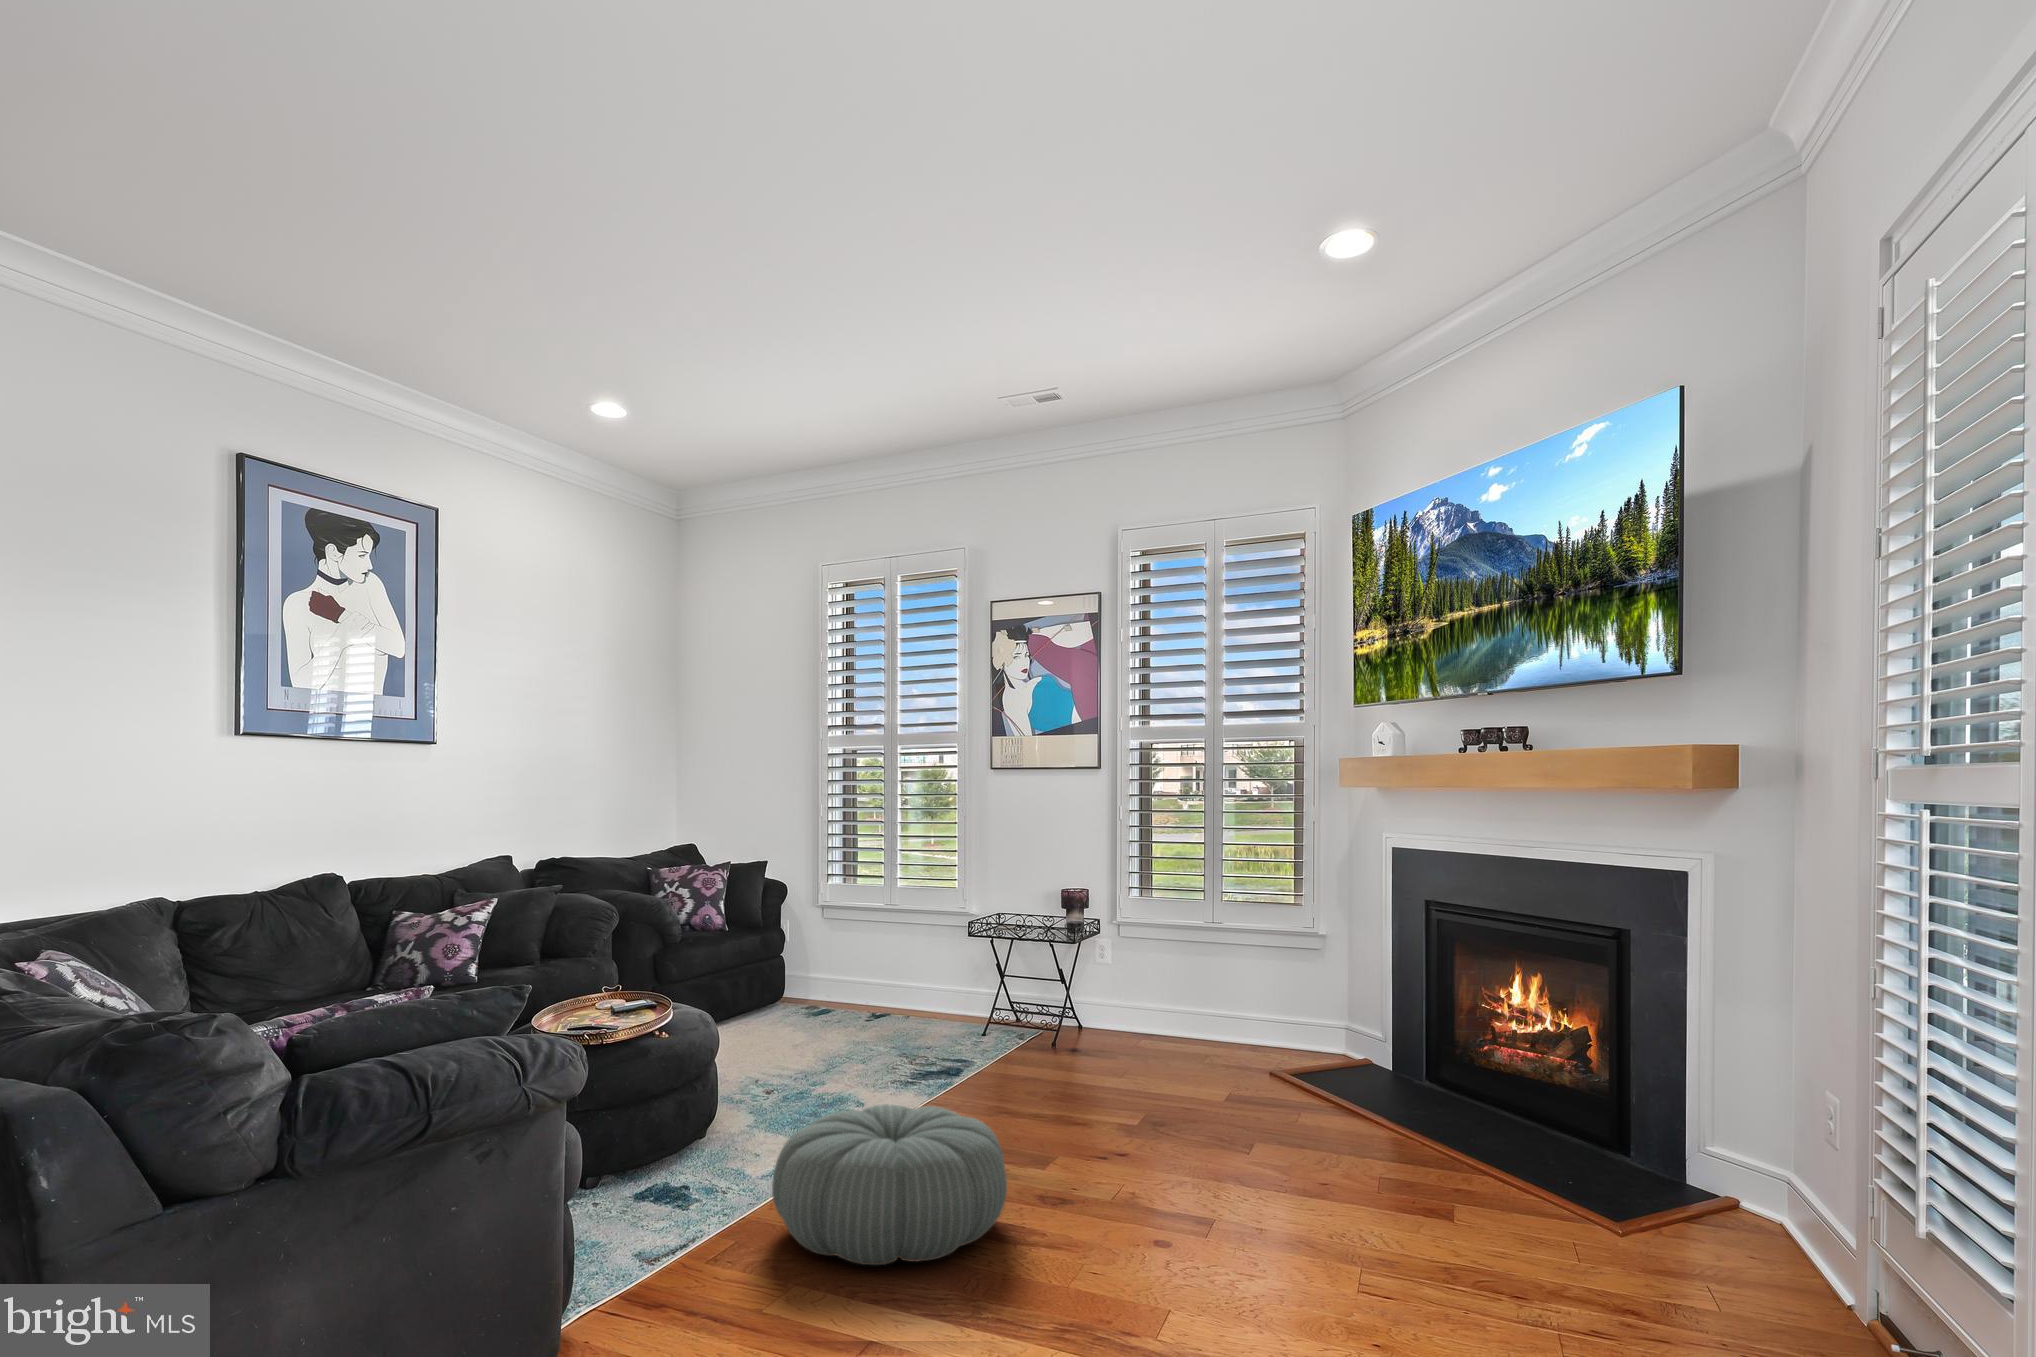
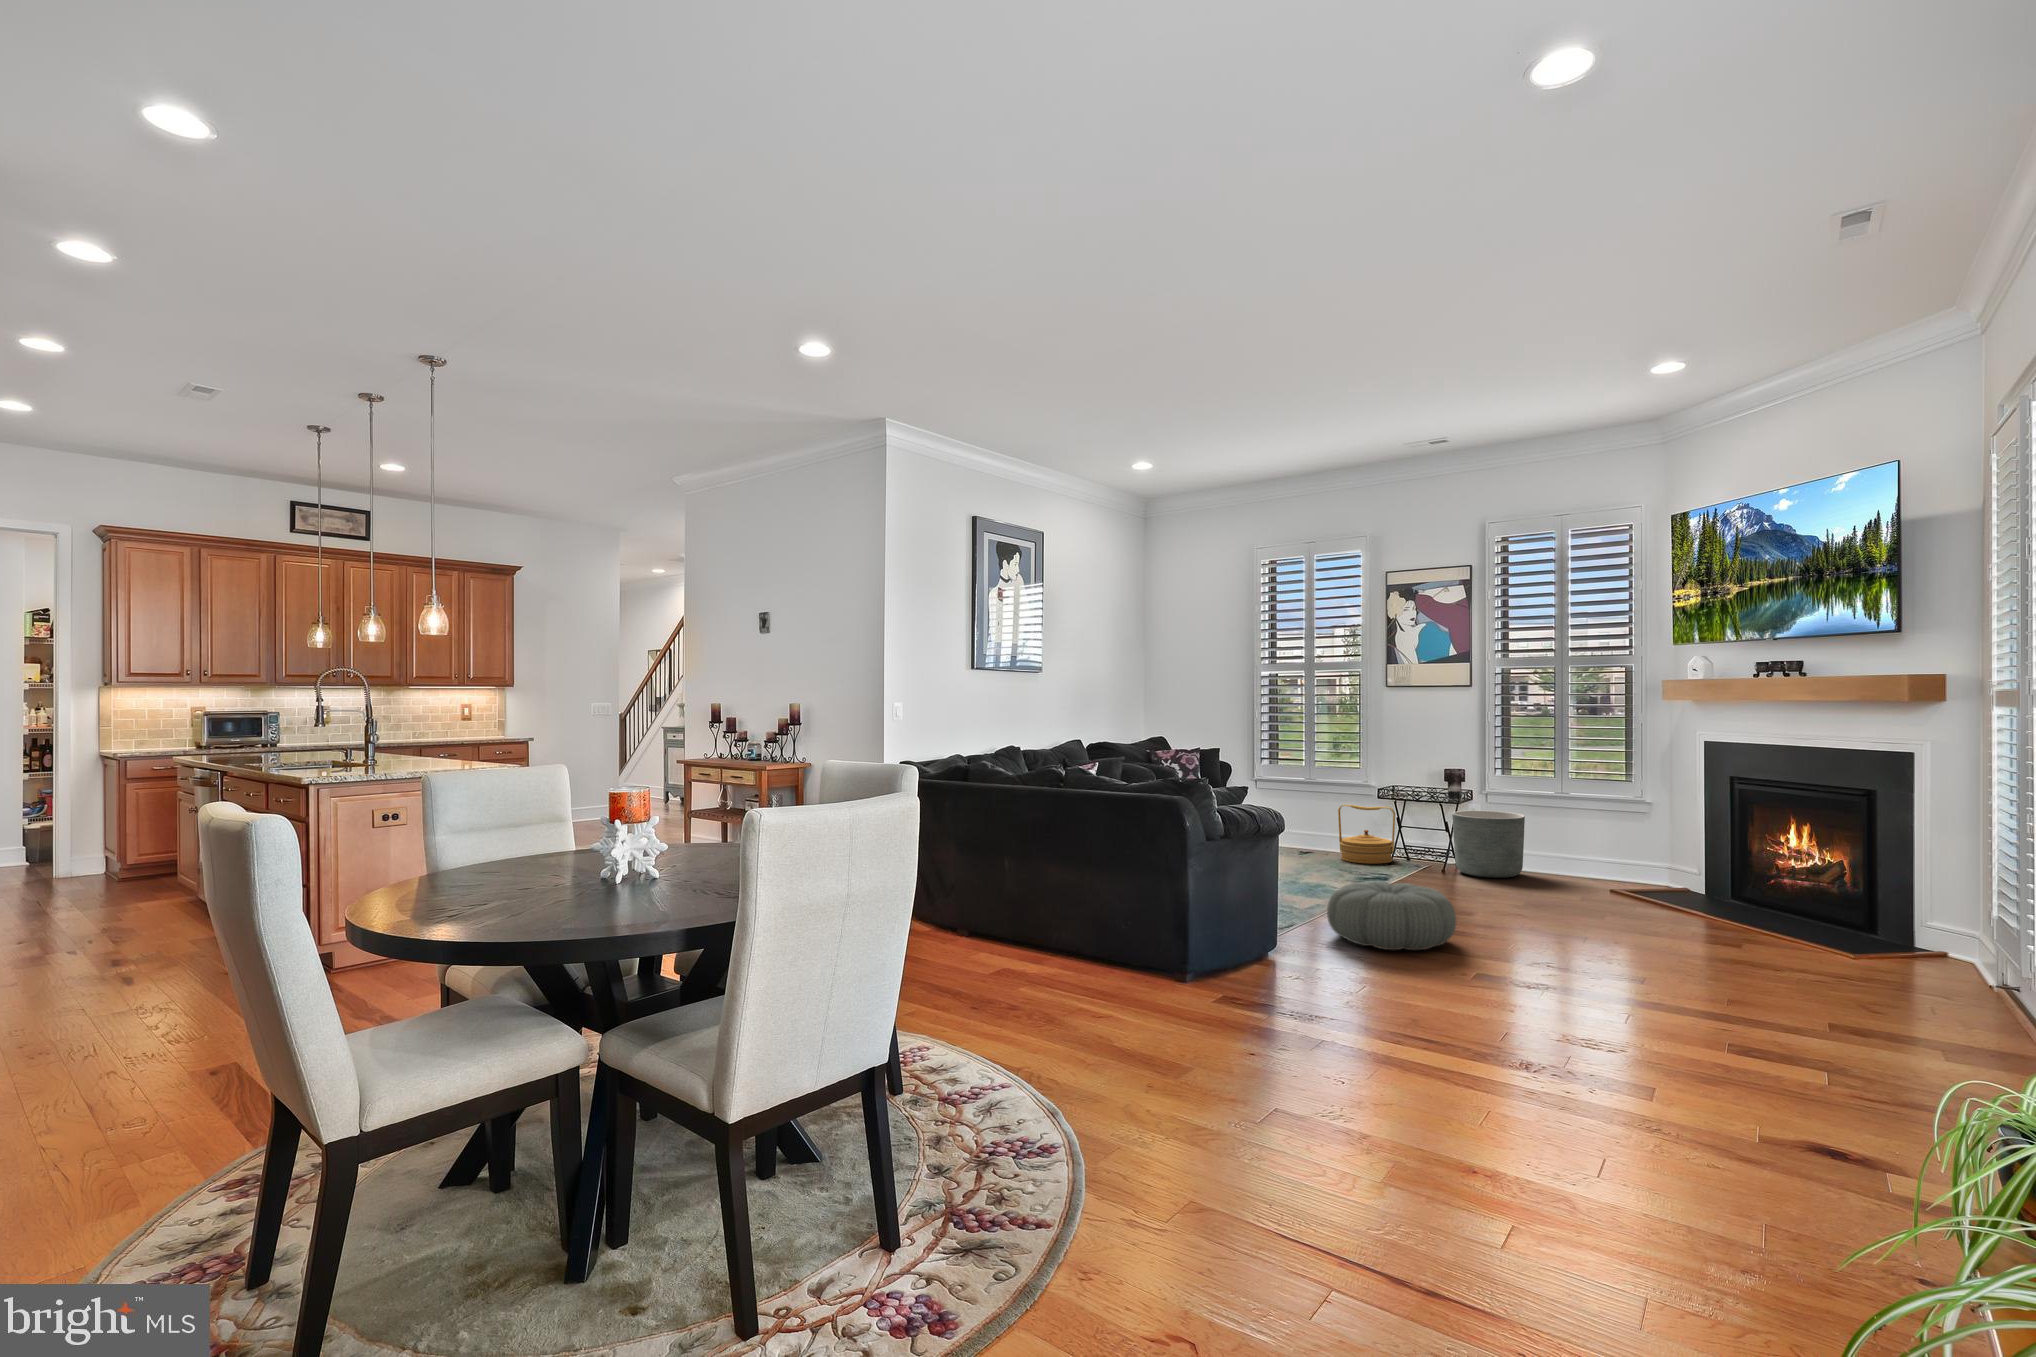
woven basket: none [914,941,993,1033] -> present [1338,804,1395,864]
planter: none [1066,948,1164,1053] -> present [1452,811,1525,878]

